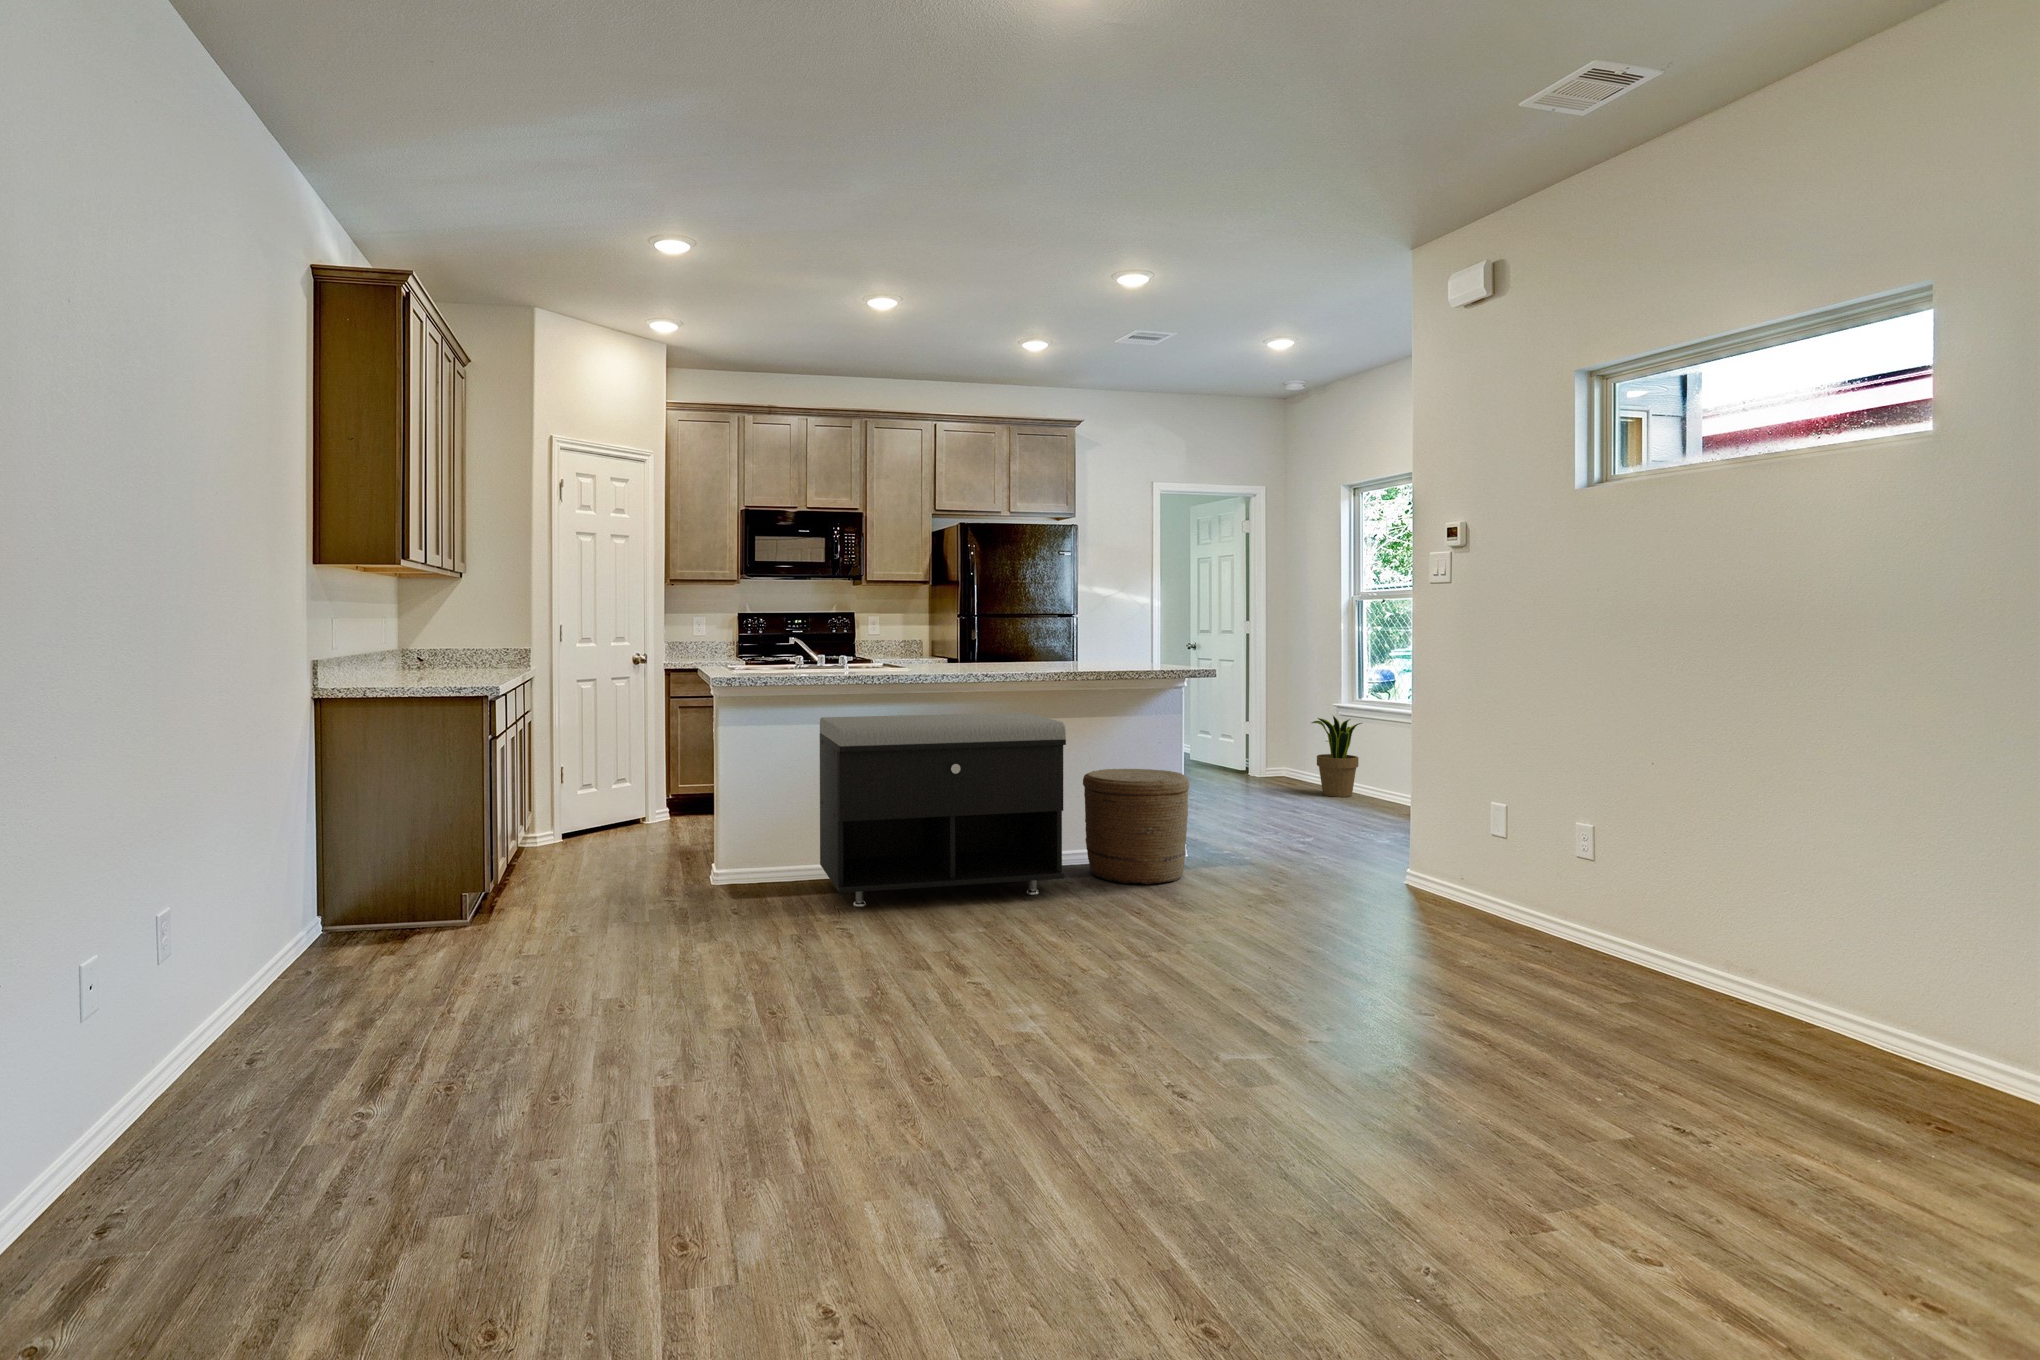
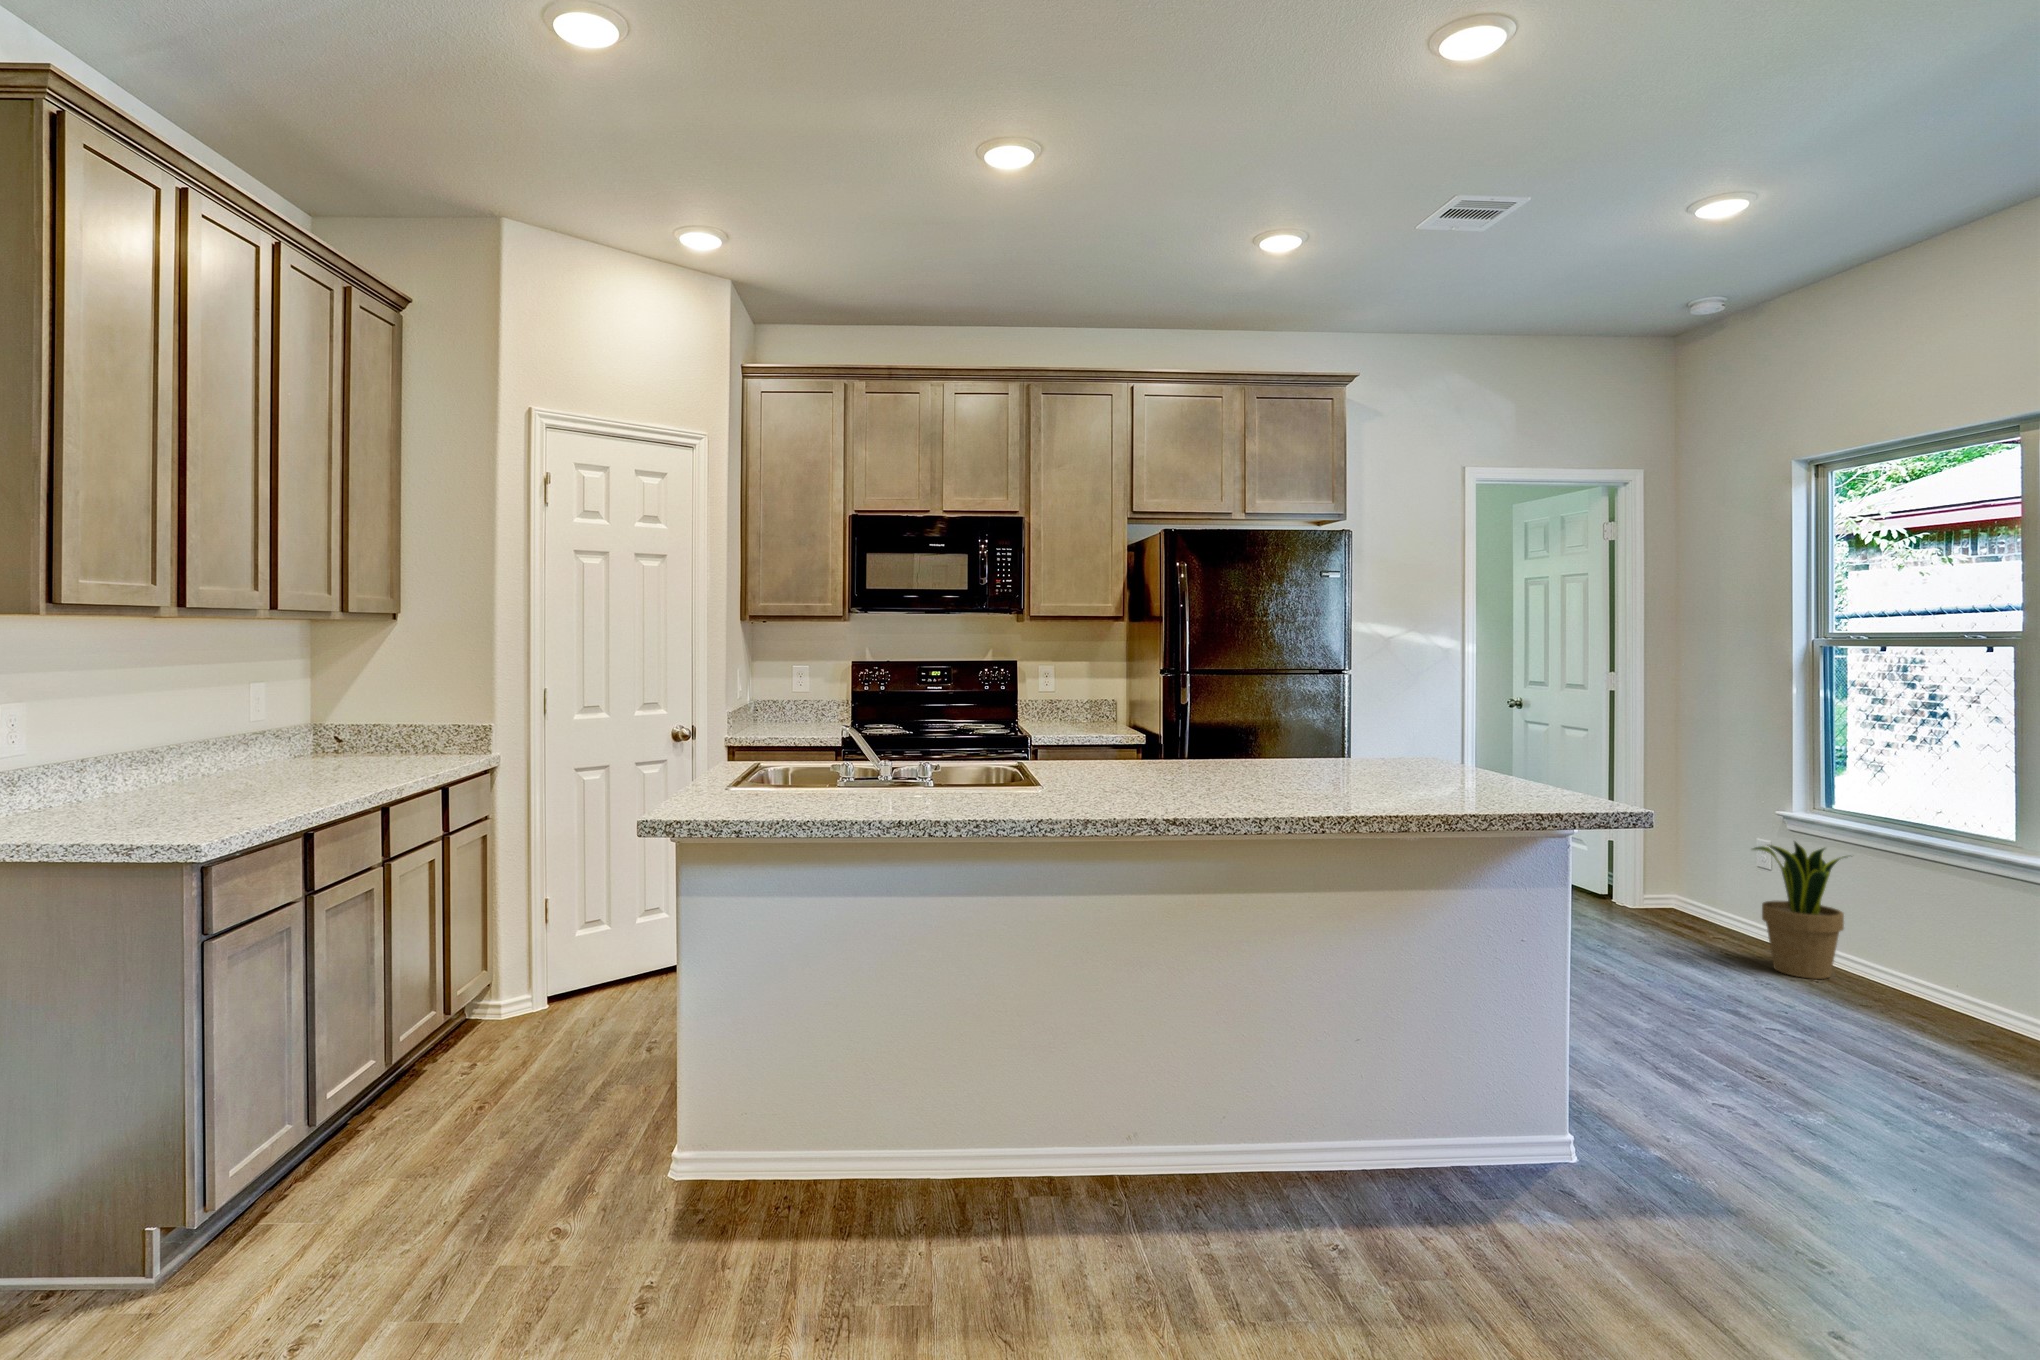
storage bench: present [820,713,1066,907] -> none [877,883,1365,1303]
woven basket: present [1083,769,1189,885] -> none [1388,992,1624,1271]

